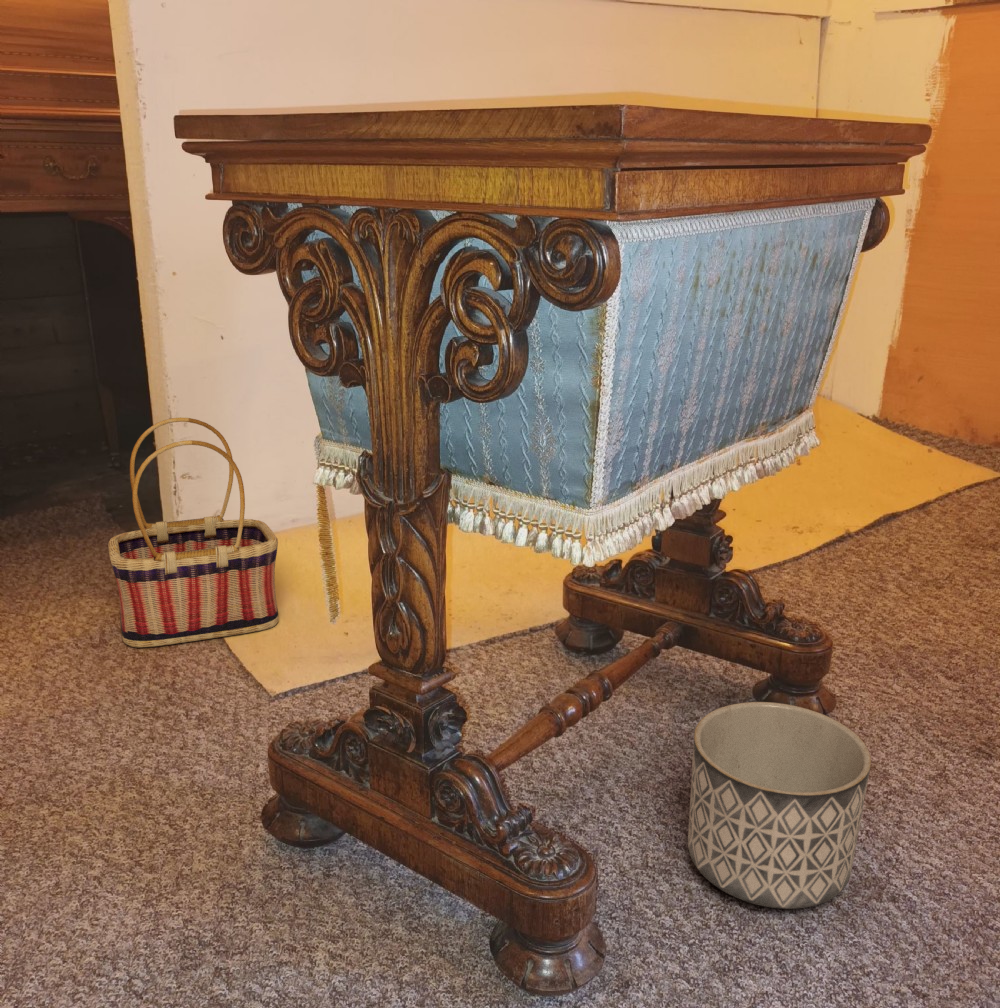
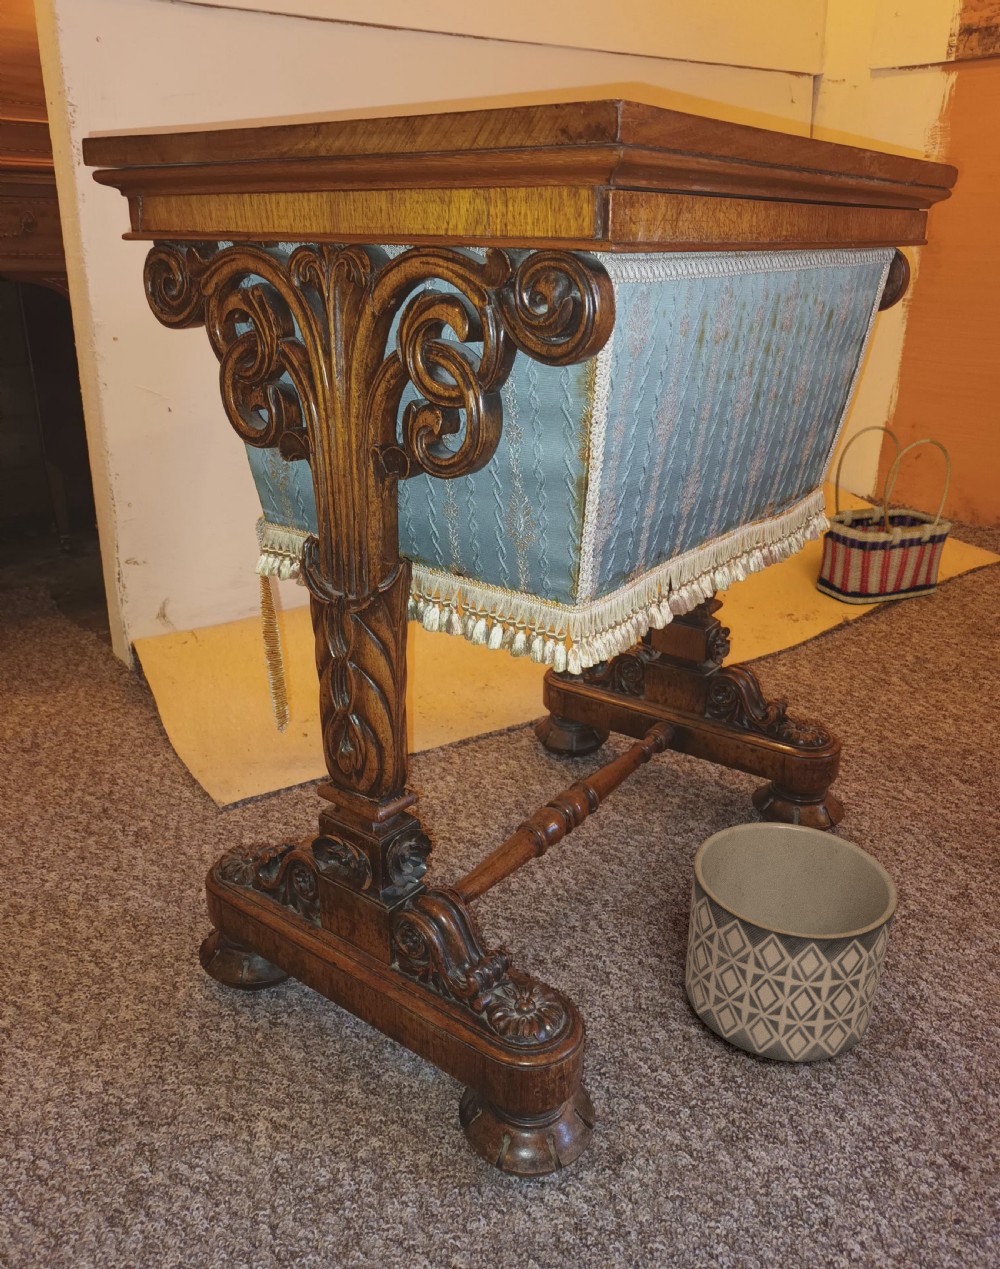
basket: present [108,417,279,647] -> present [816,426,951,604]

